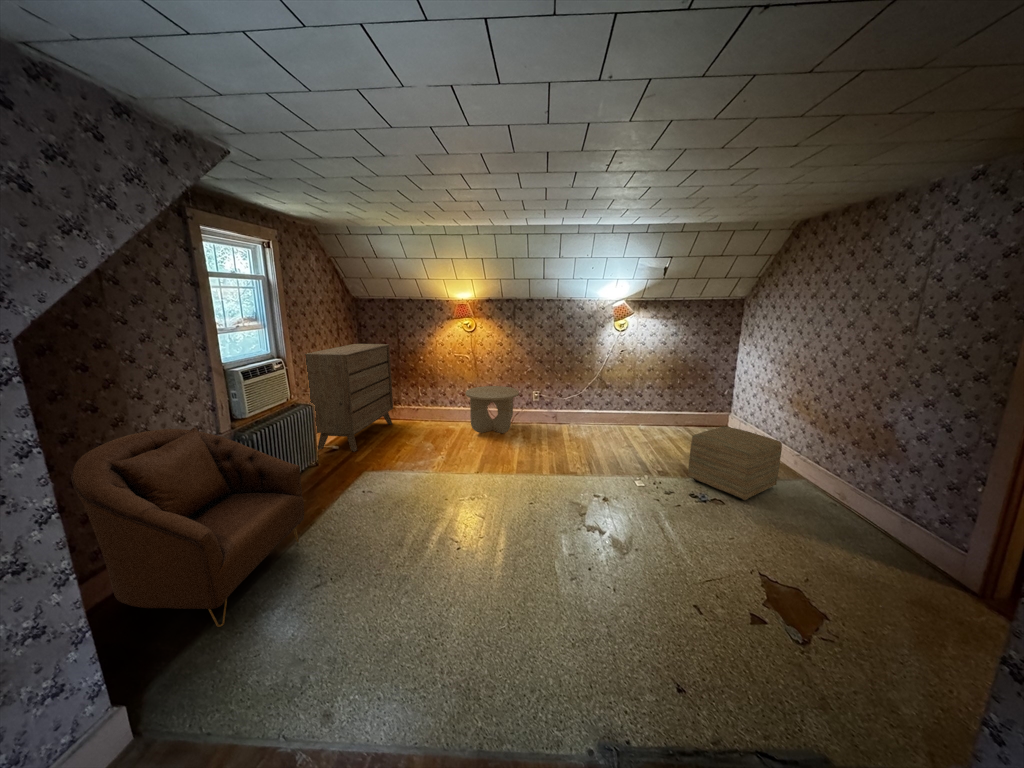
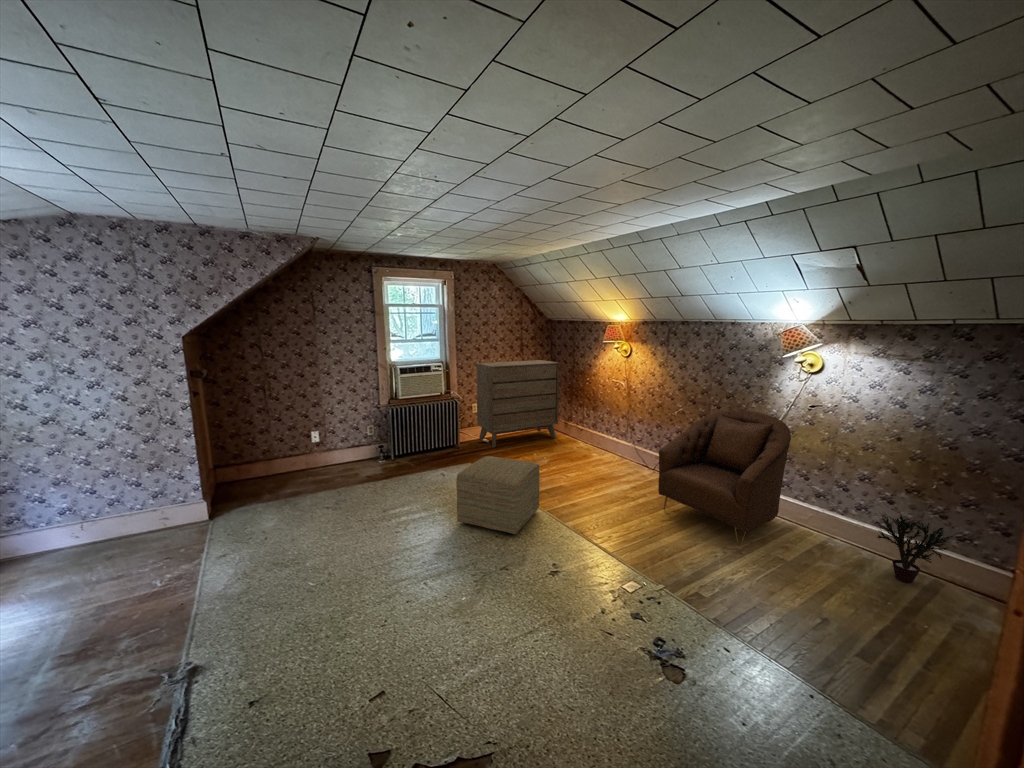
side table: present [466,386,519,433] -> none [589,419,653,475]
potted plant: none [668,399,701,432] -> present [876,515,953,583]
ottoman: present [688,426,782,500] -> present [456,456,540,534]
armchair: present [71,428,304,627] -> present [658,410,791,546]

